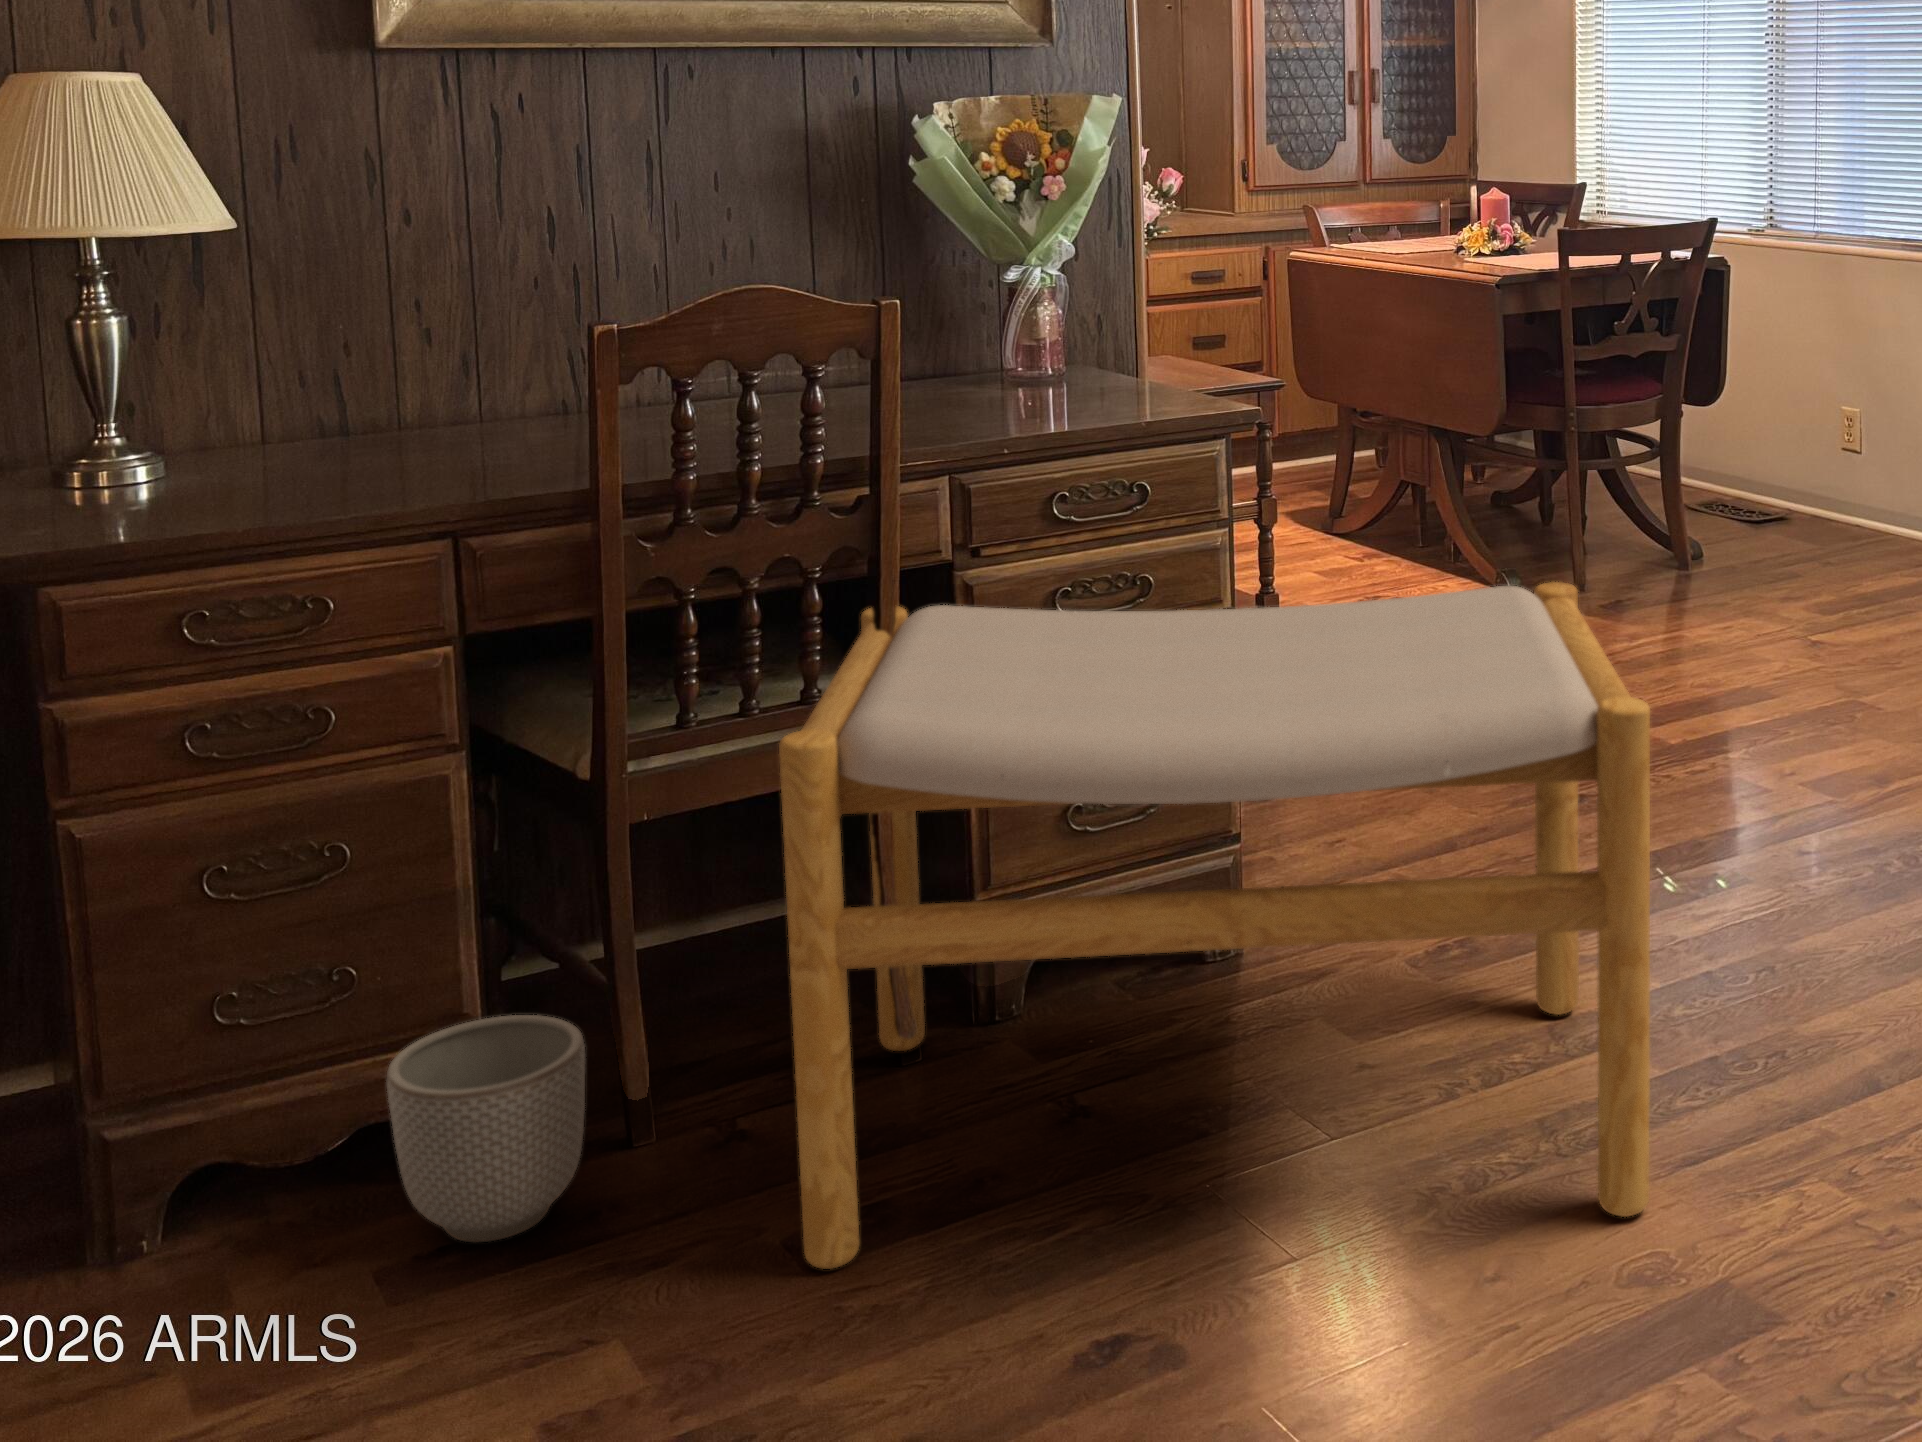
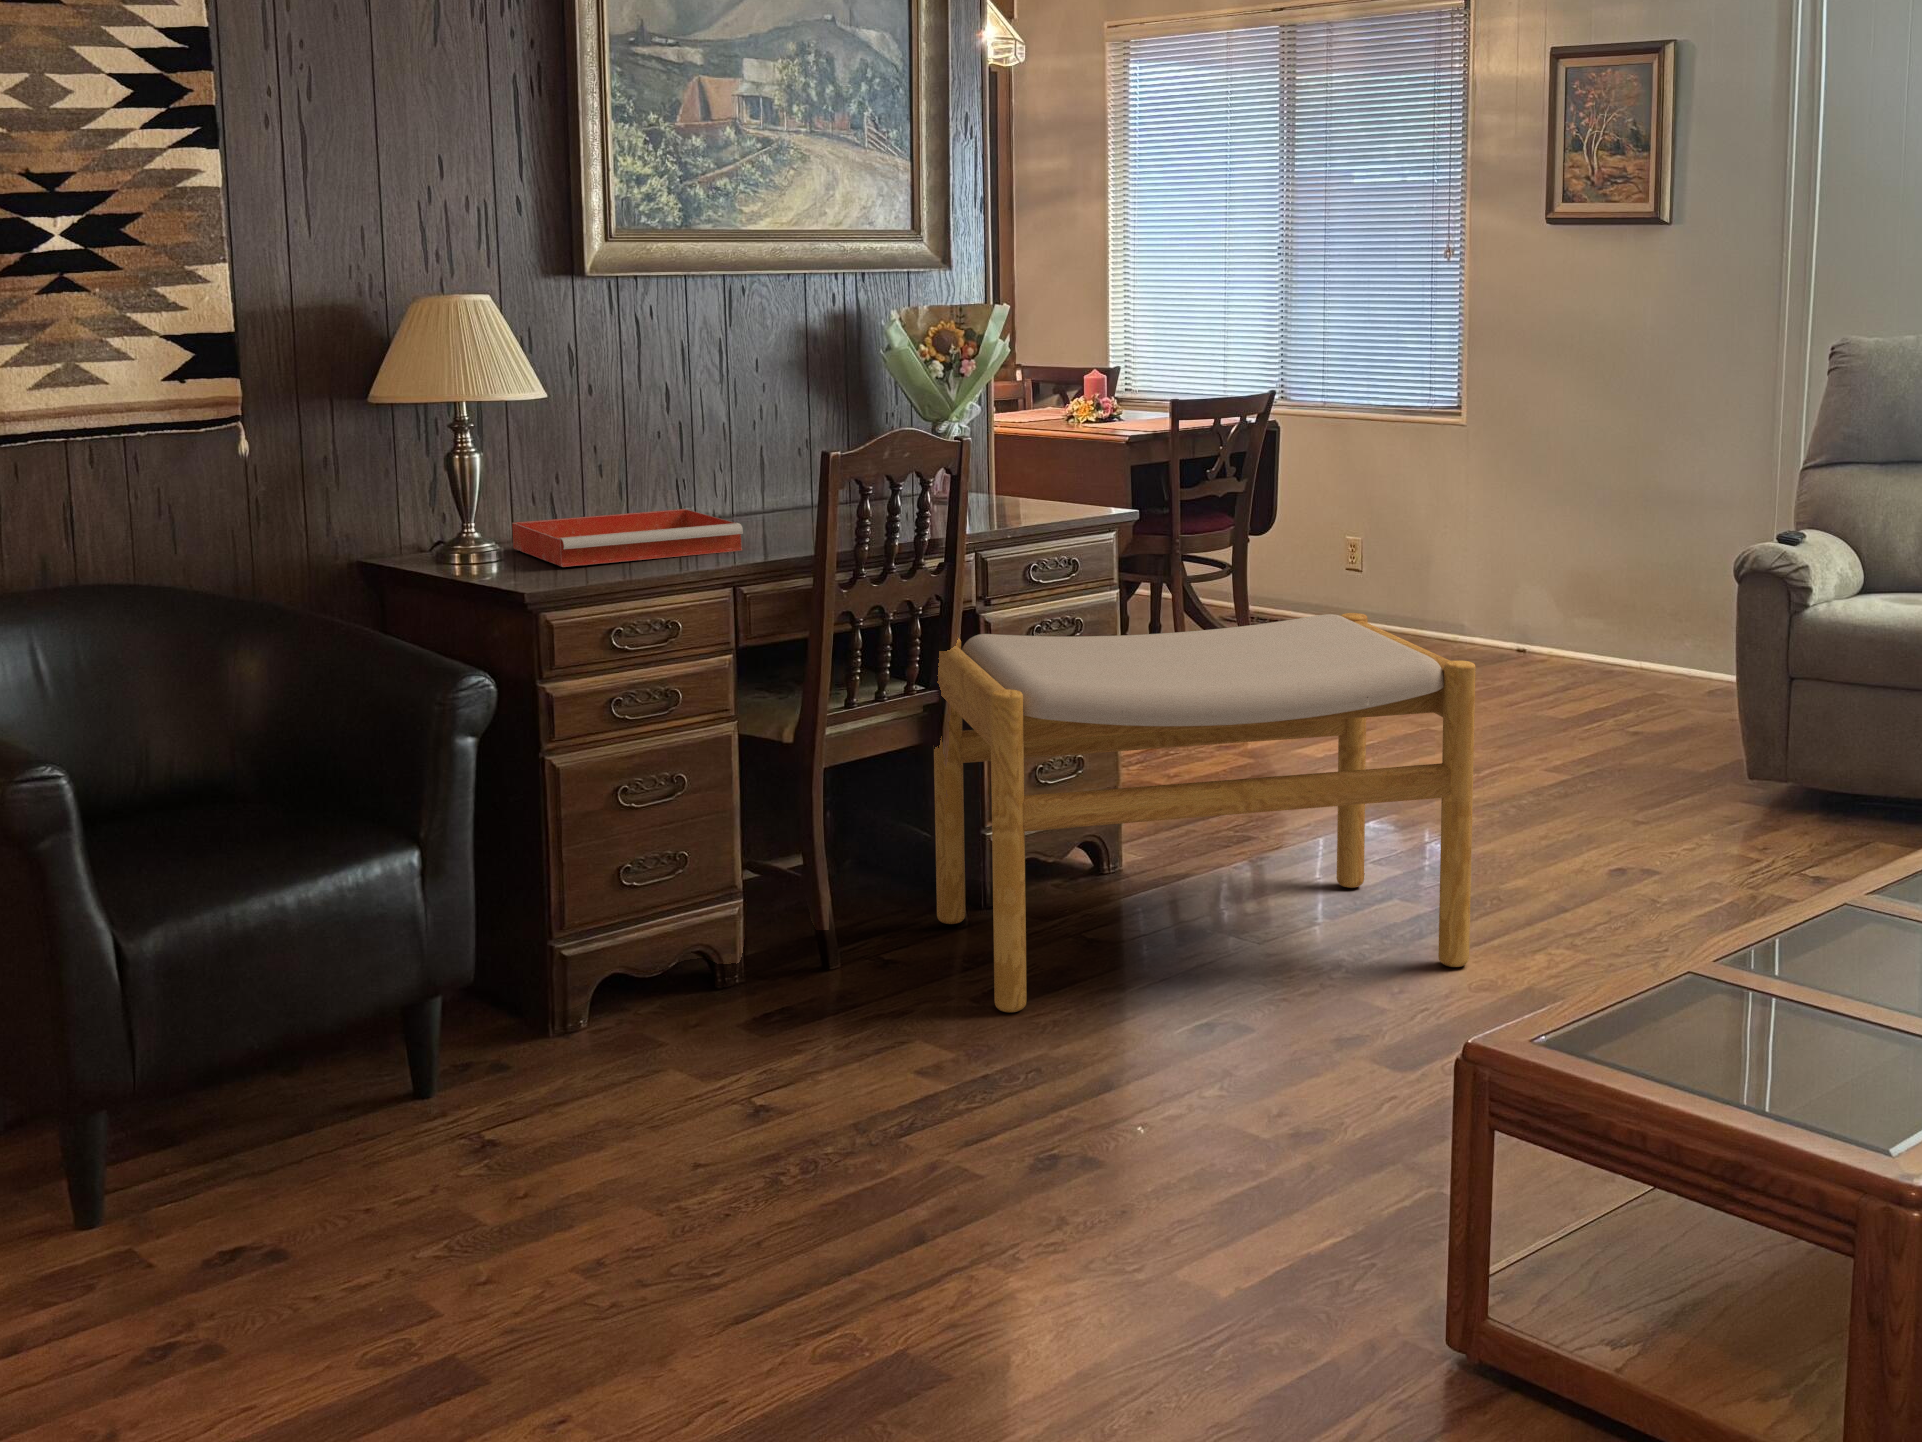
tray: none [191,398,525,496] -> present [512,509,743,567]
planter: present [387,1015,585,1242] -> none [726,886,837,1015]

